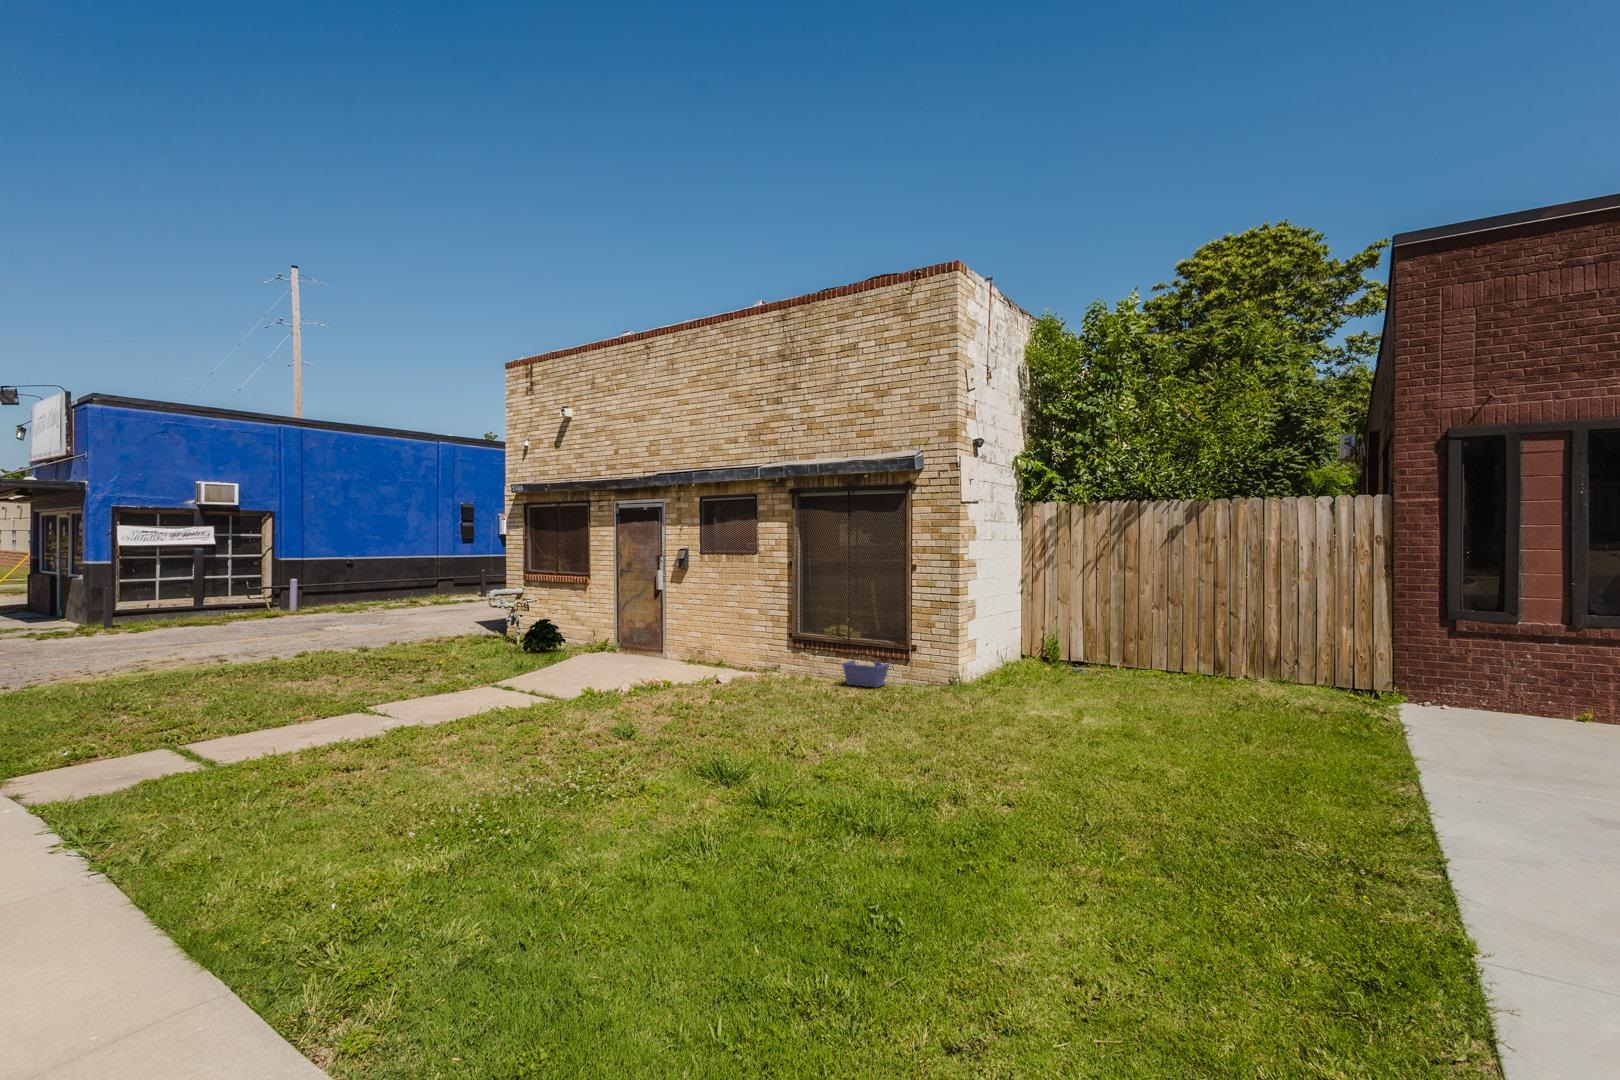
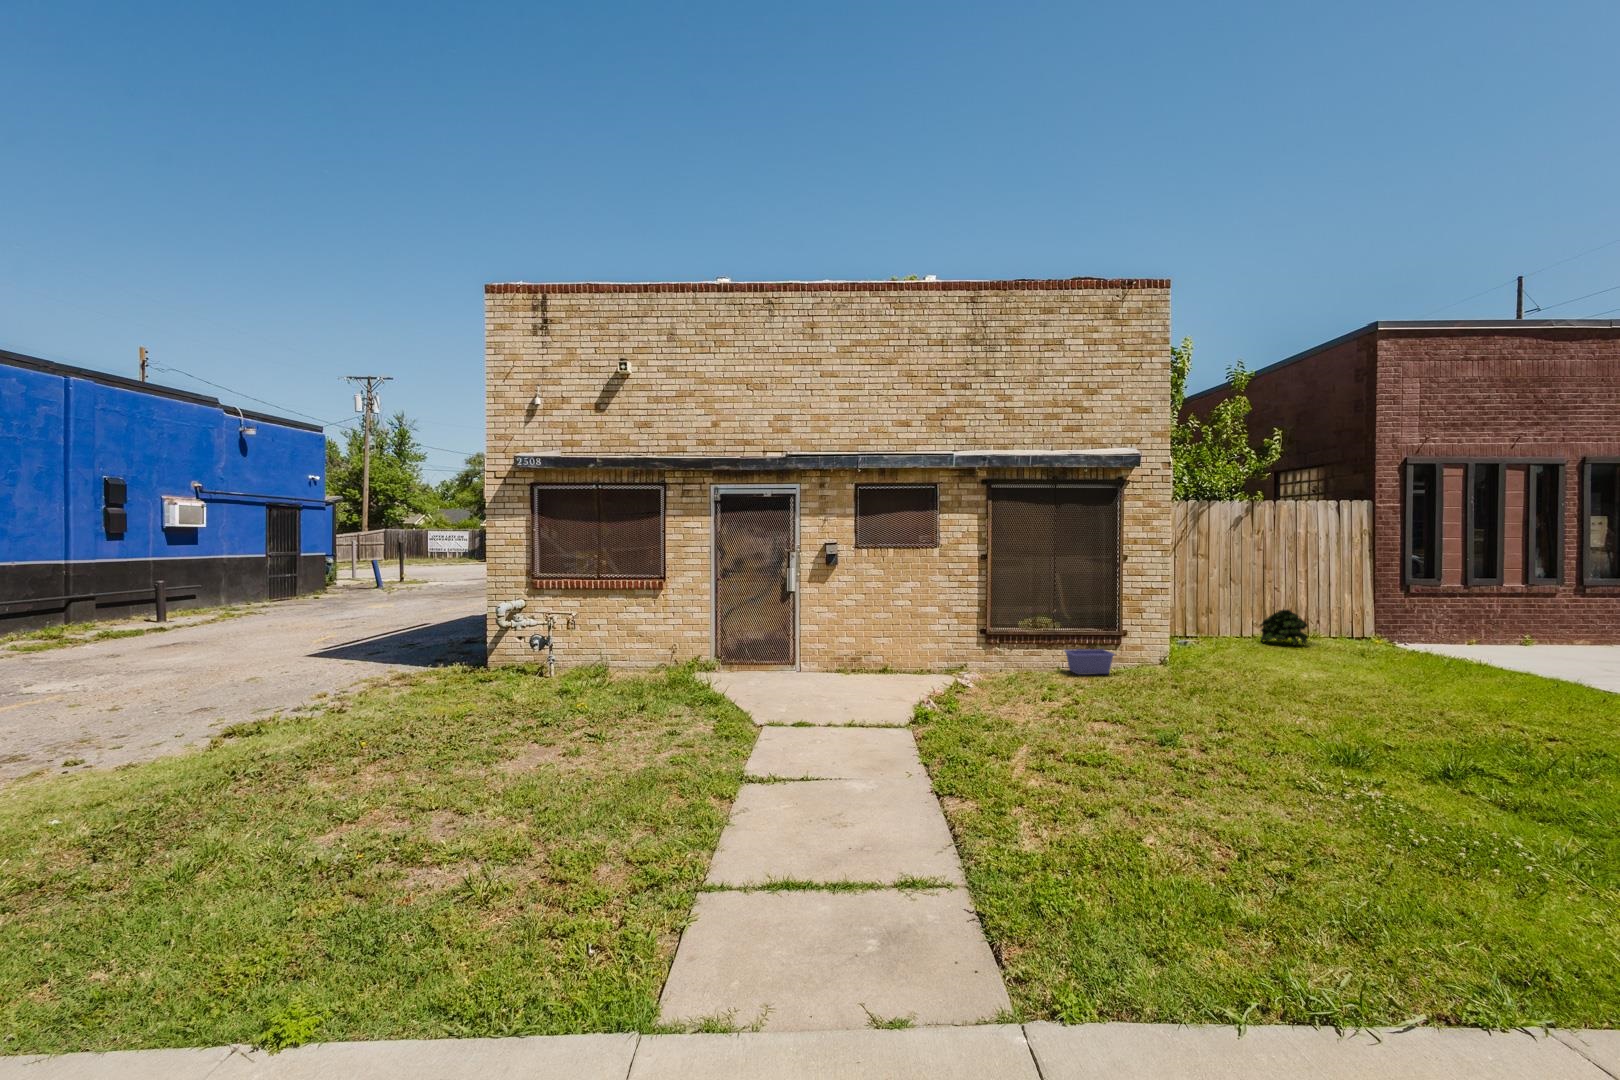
potted plant: present [523,619,566,652] -> present [1260,610,1308,646]

